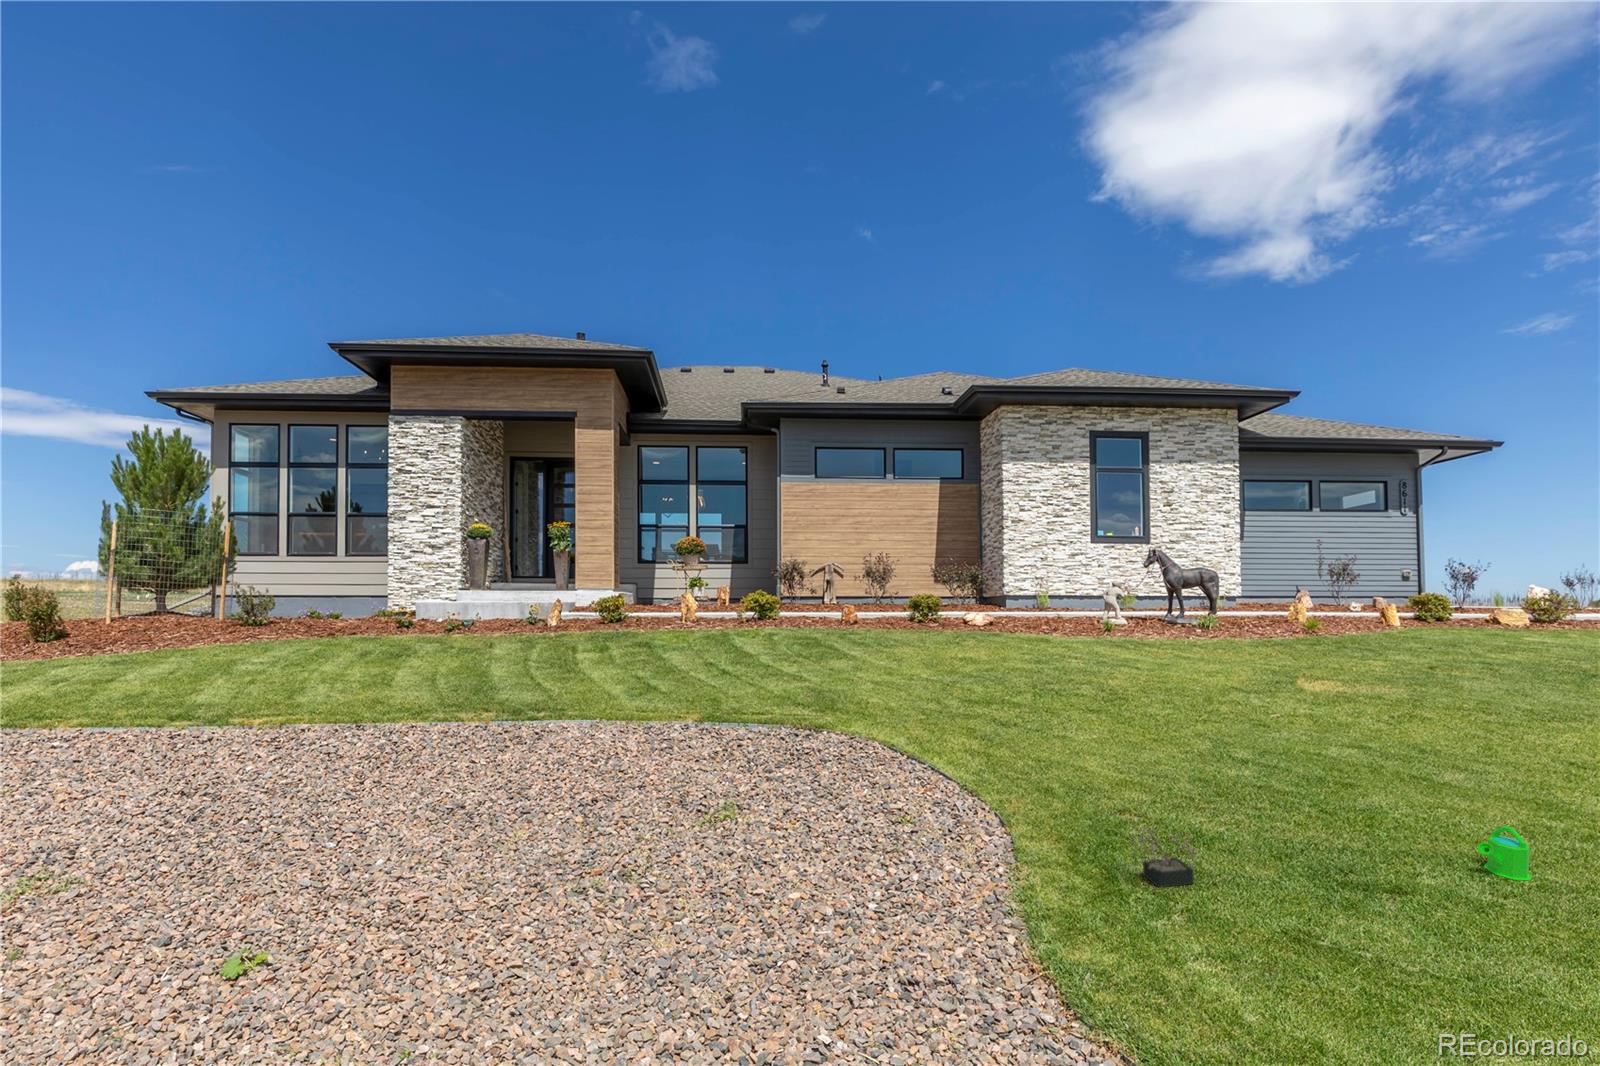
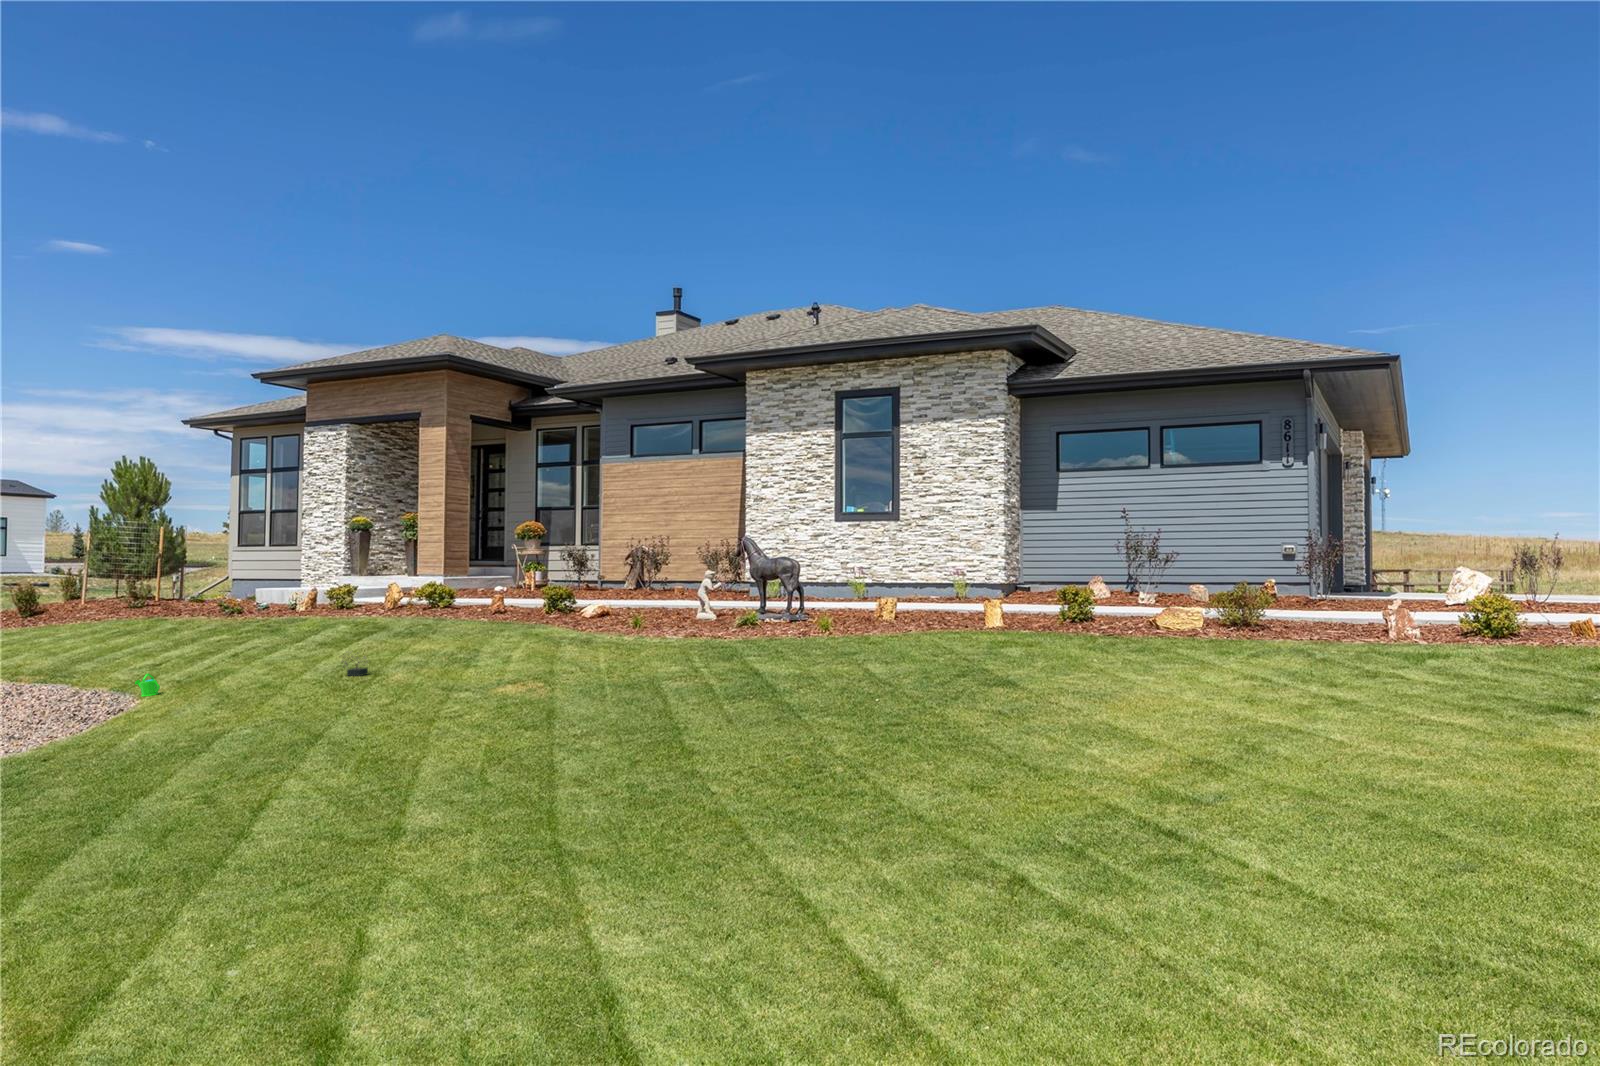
decorative plant: present [1132,827,1197,887] -> present [343,656,368,676]

